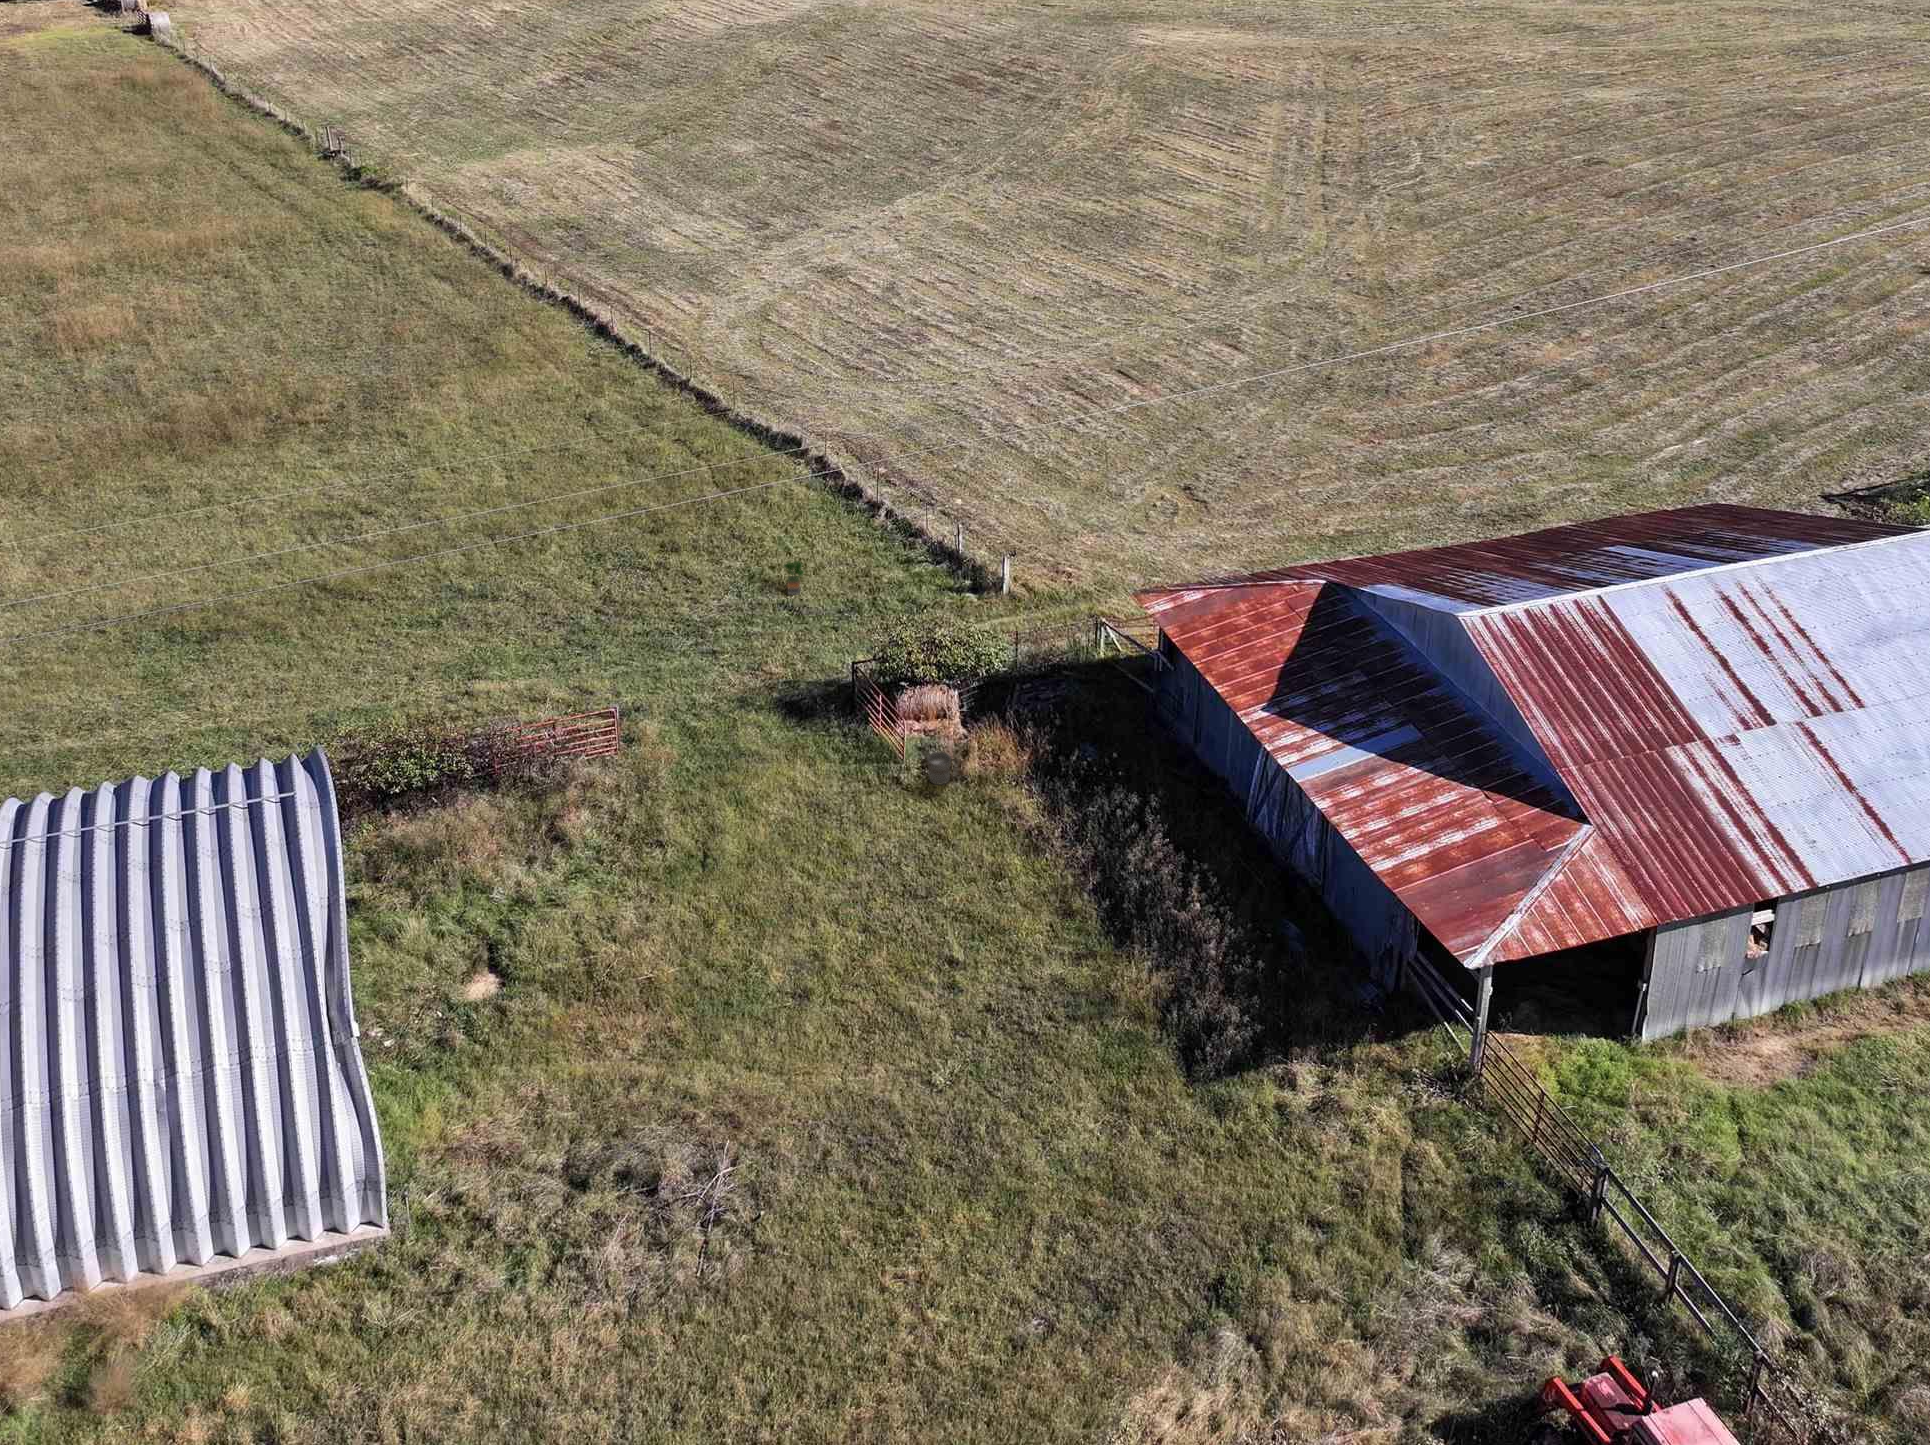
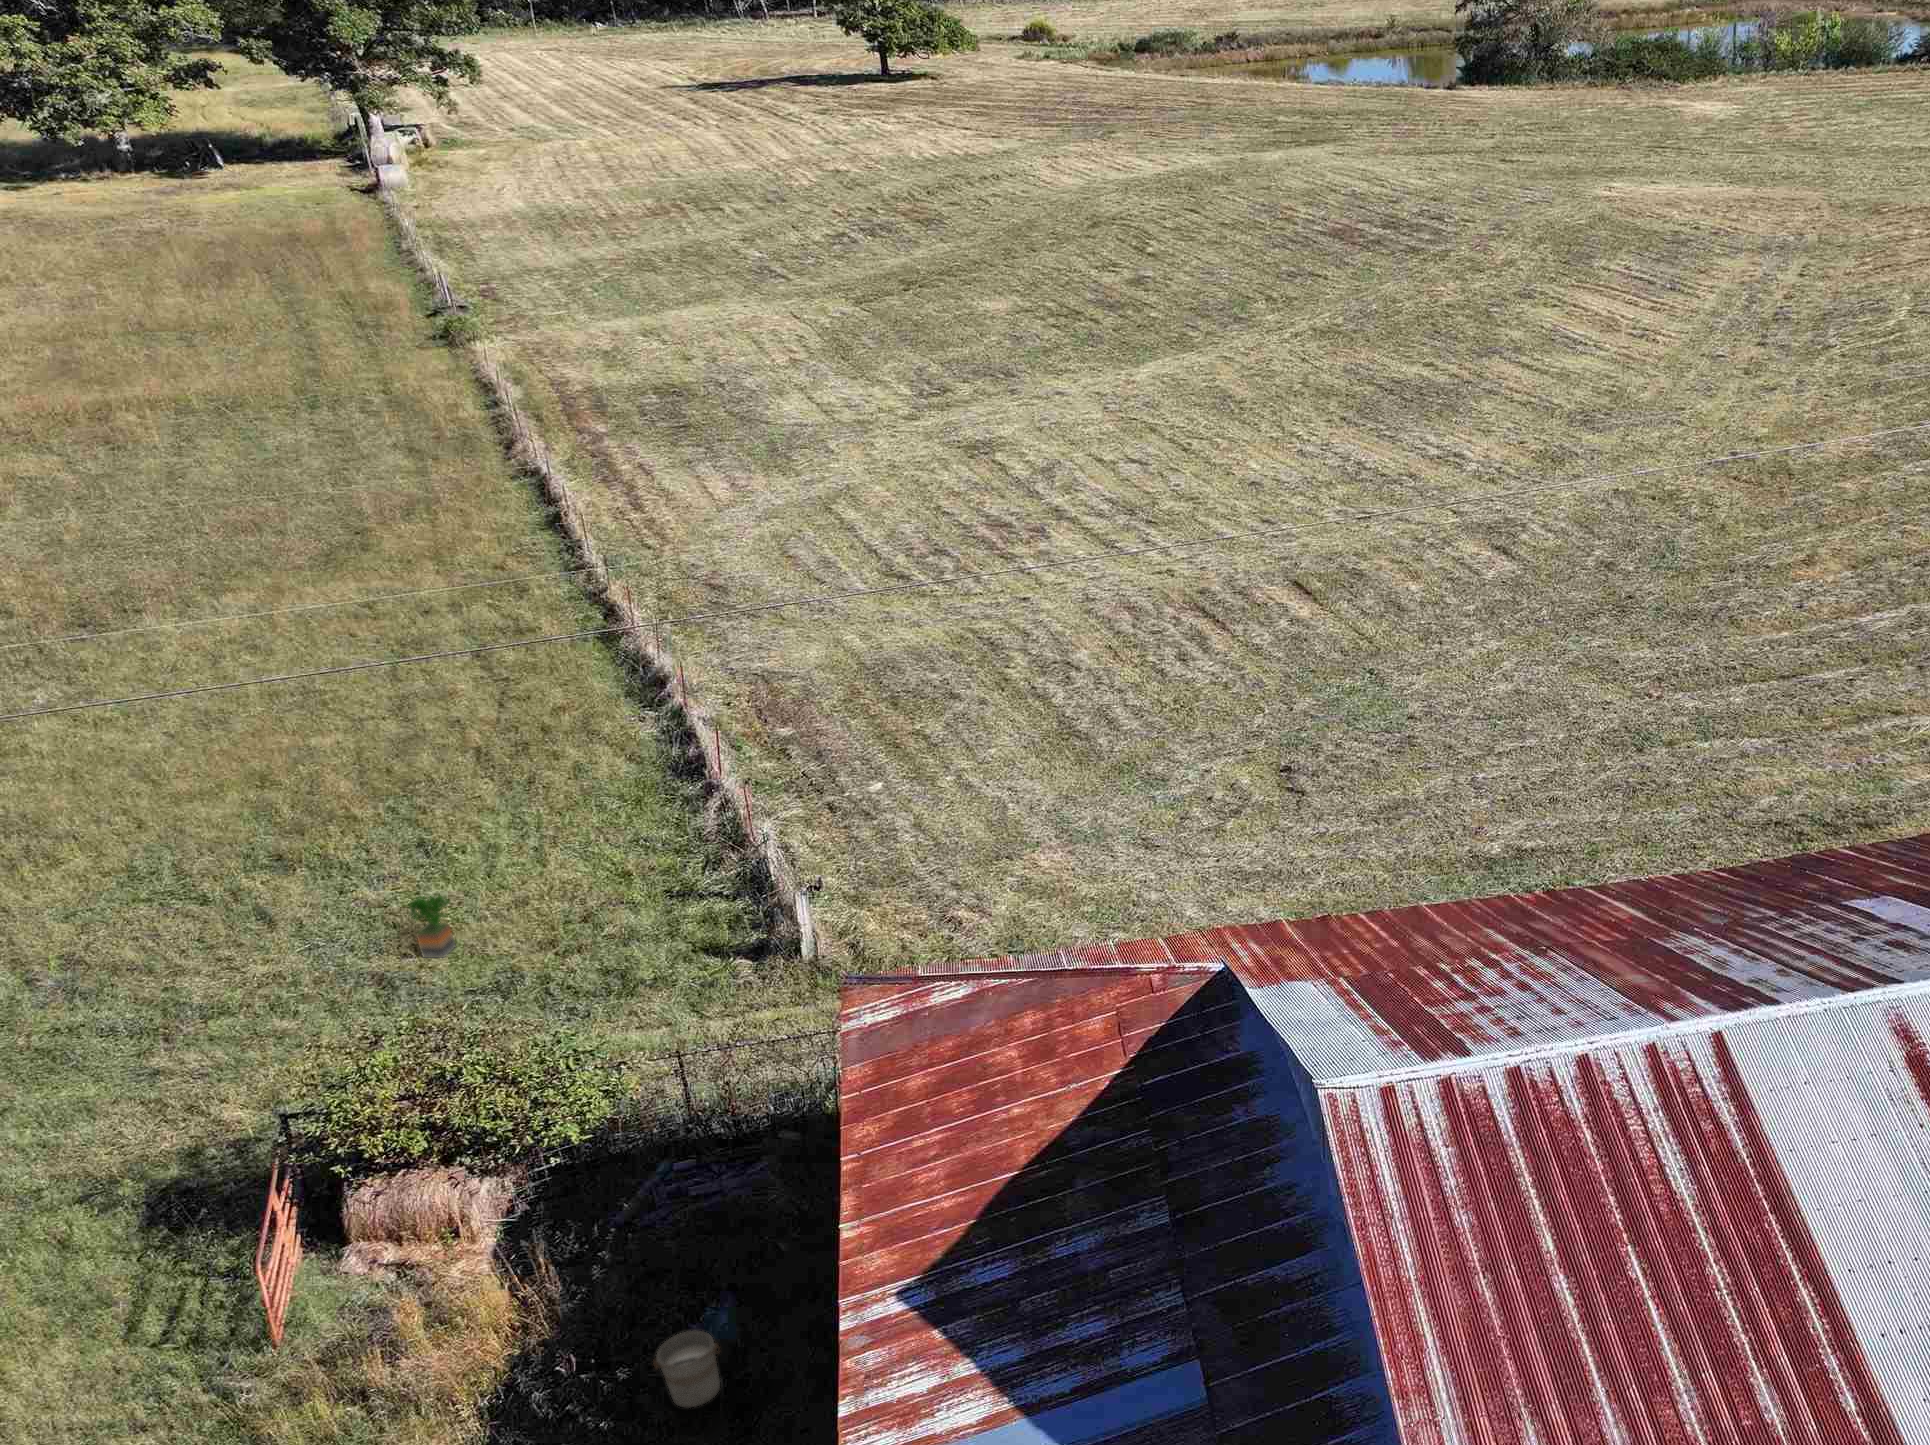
bucket: present [927,752,952,785] -> present [654,1331,720,1407]

